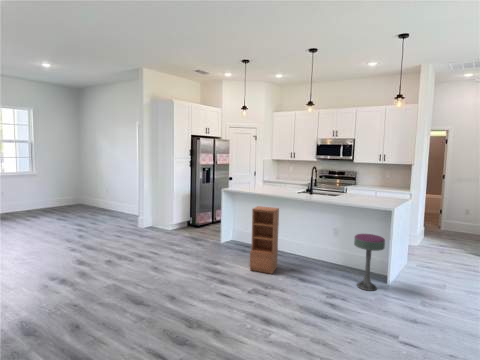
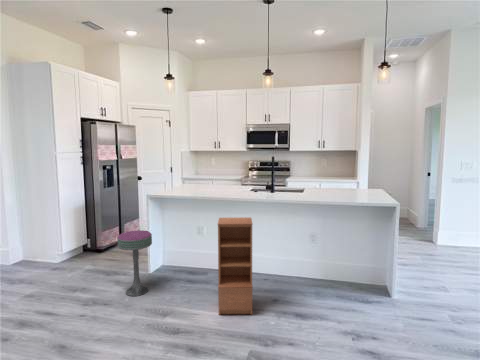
bar stool: present [354,234,385,291] -> present [117,230,152,296]

